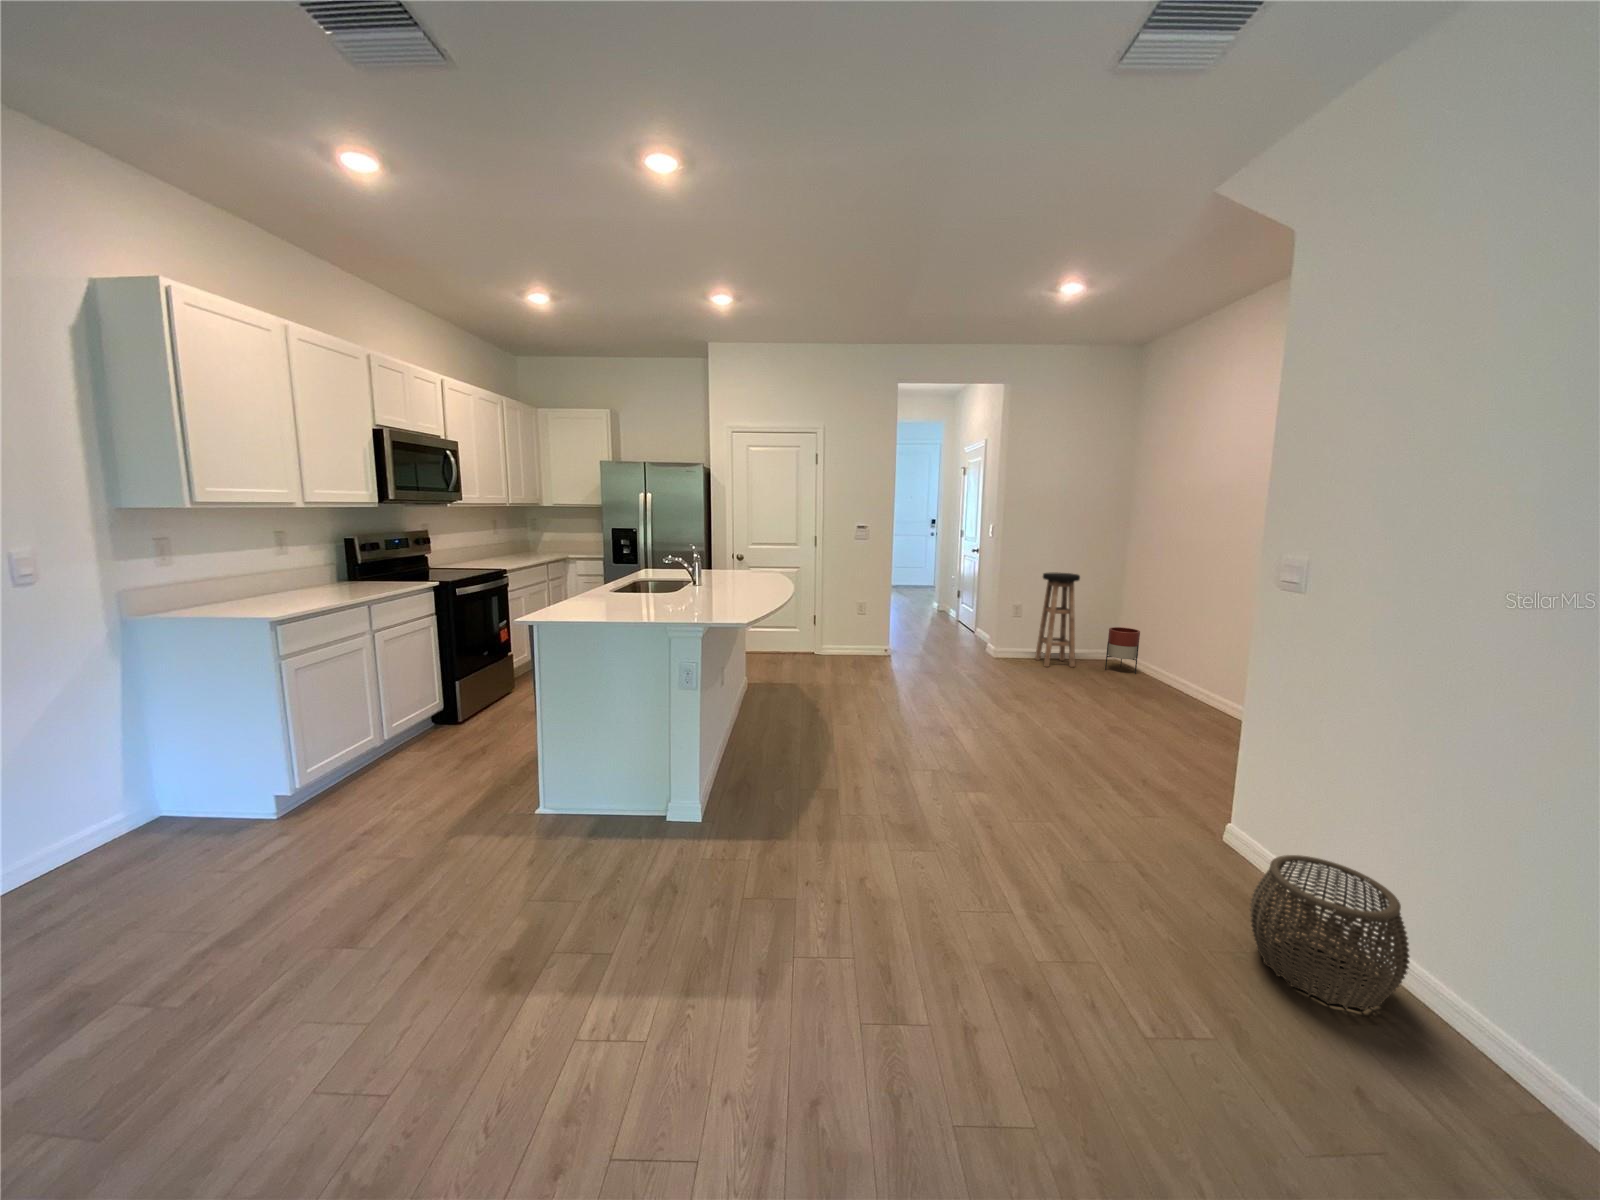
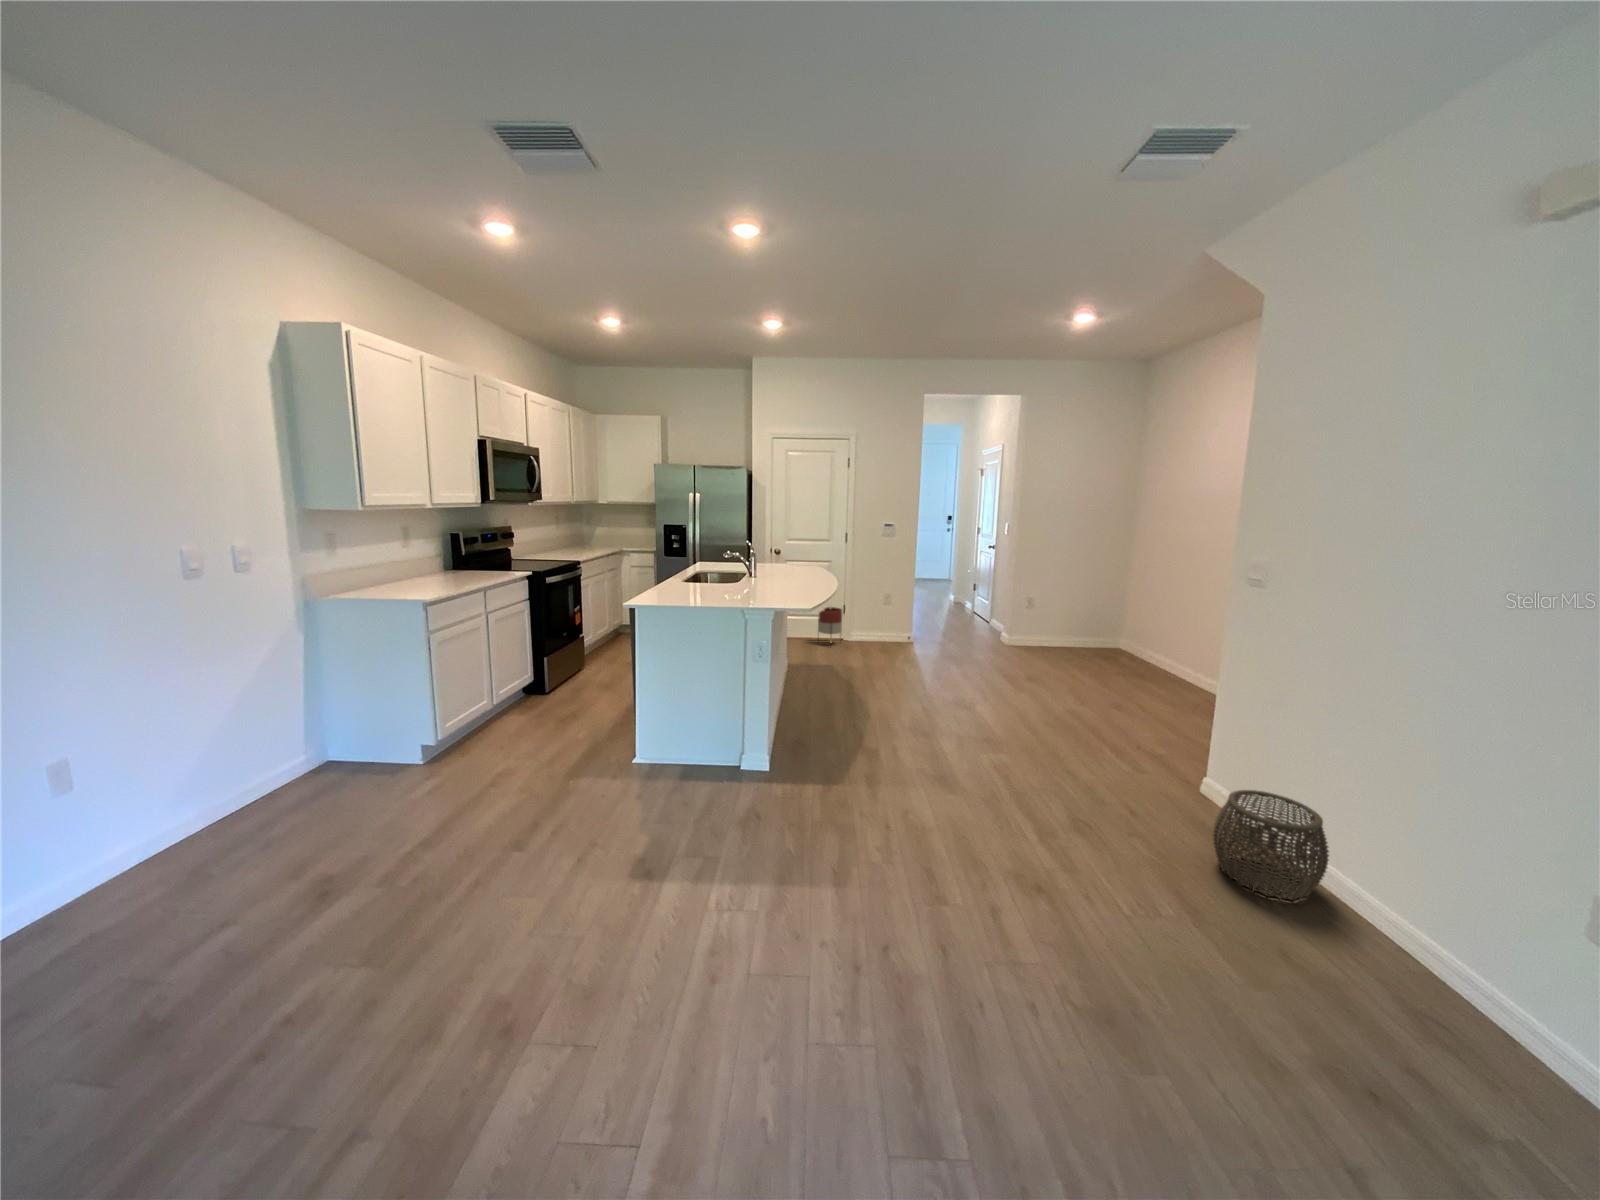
bar stool: present [1035,573,1080,667] -> none [1047,568,1089,655]
planter: present [1105,627,1140,674] -> present [818,607,842,635]

